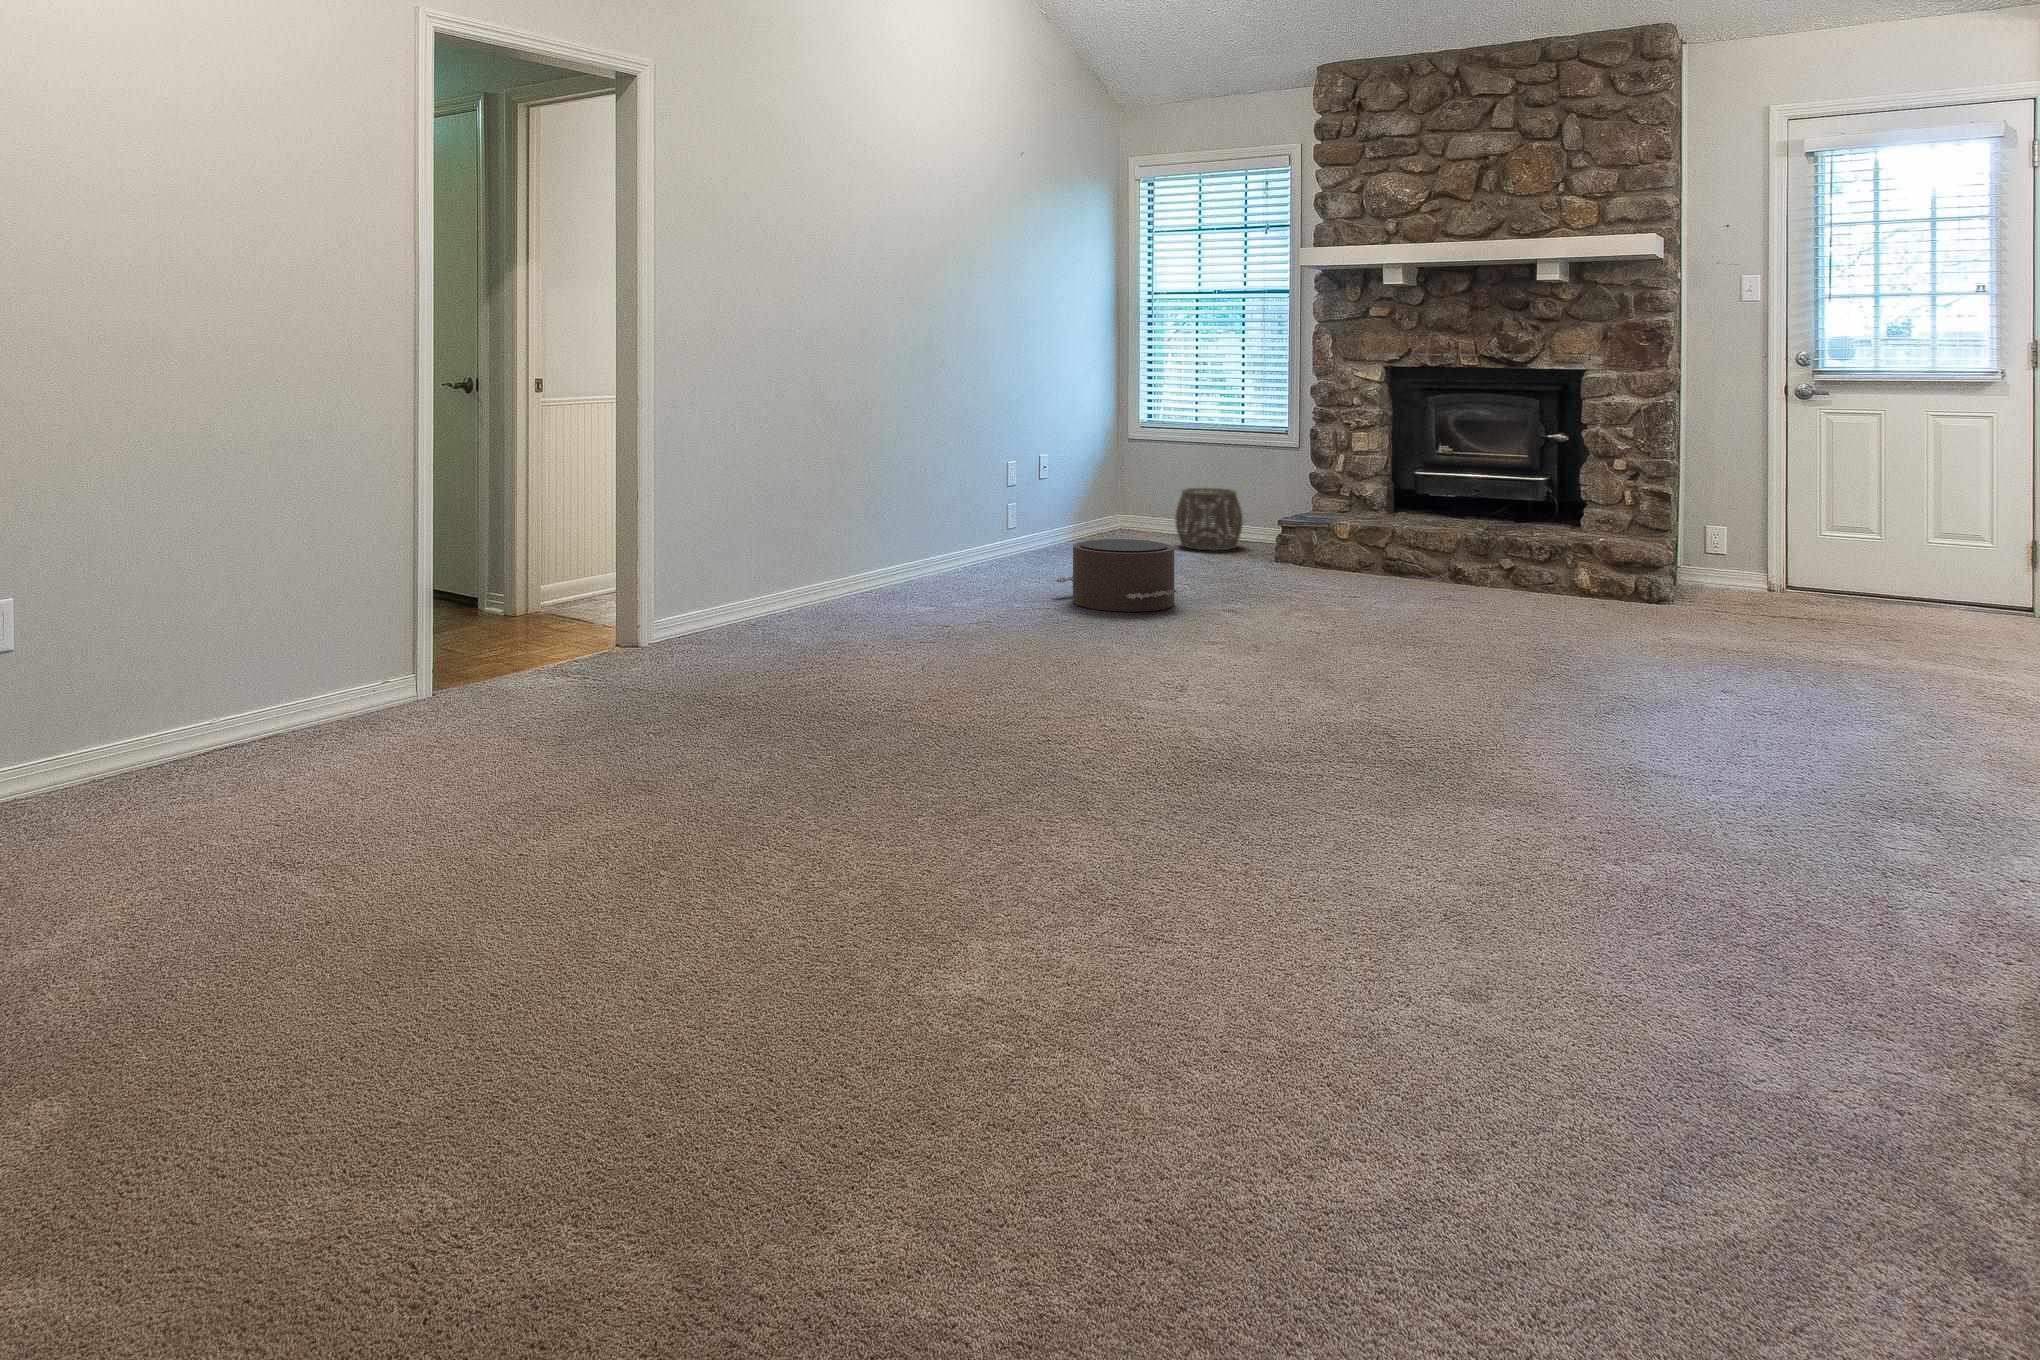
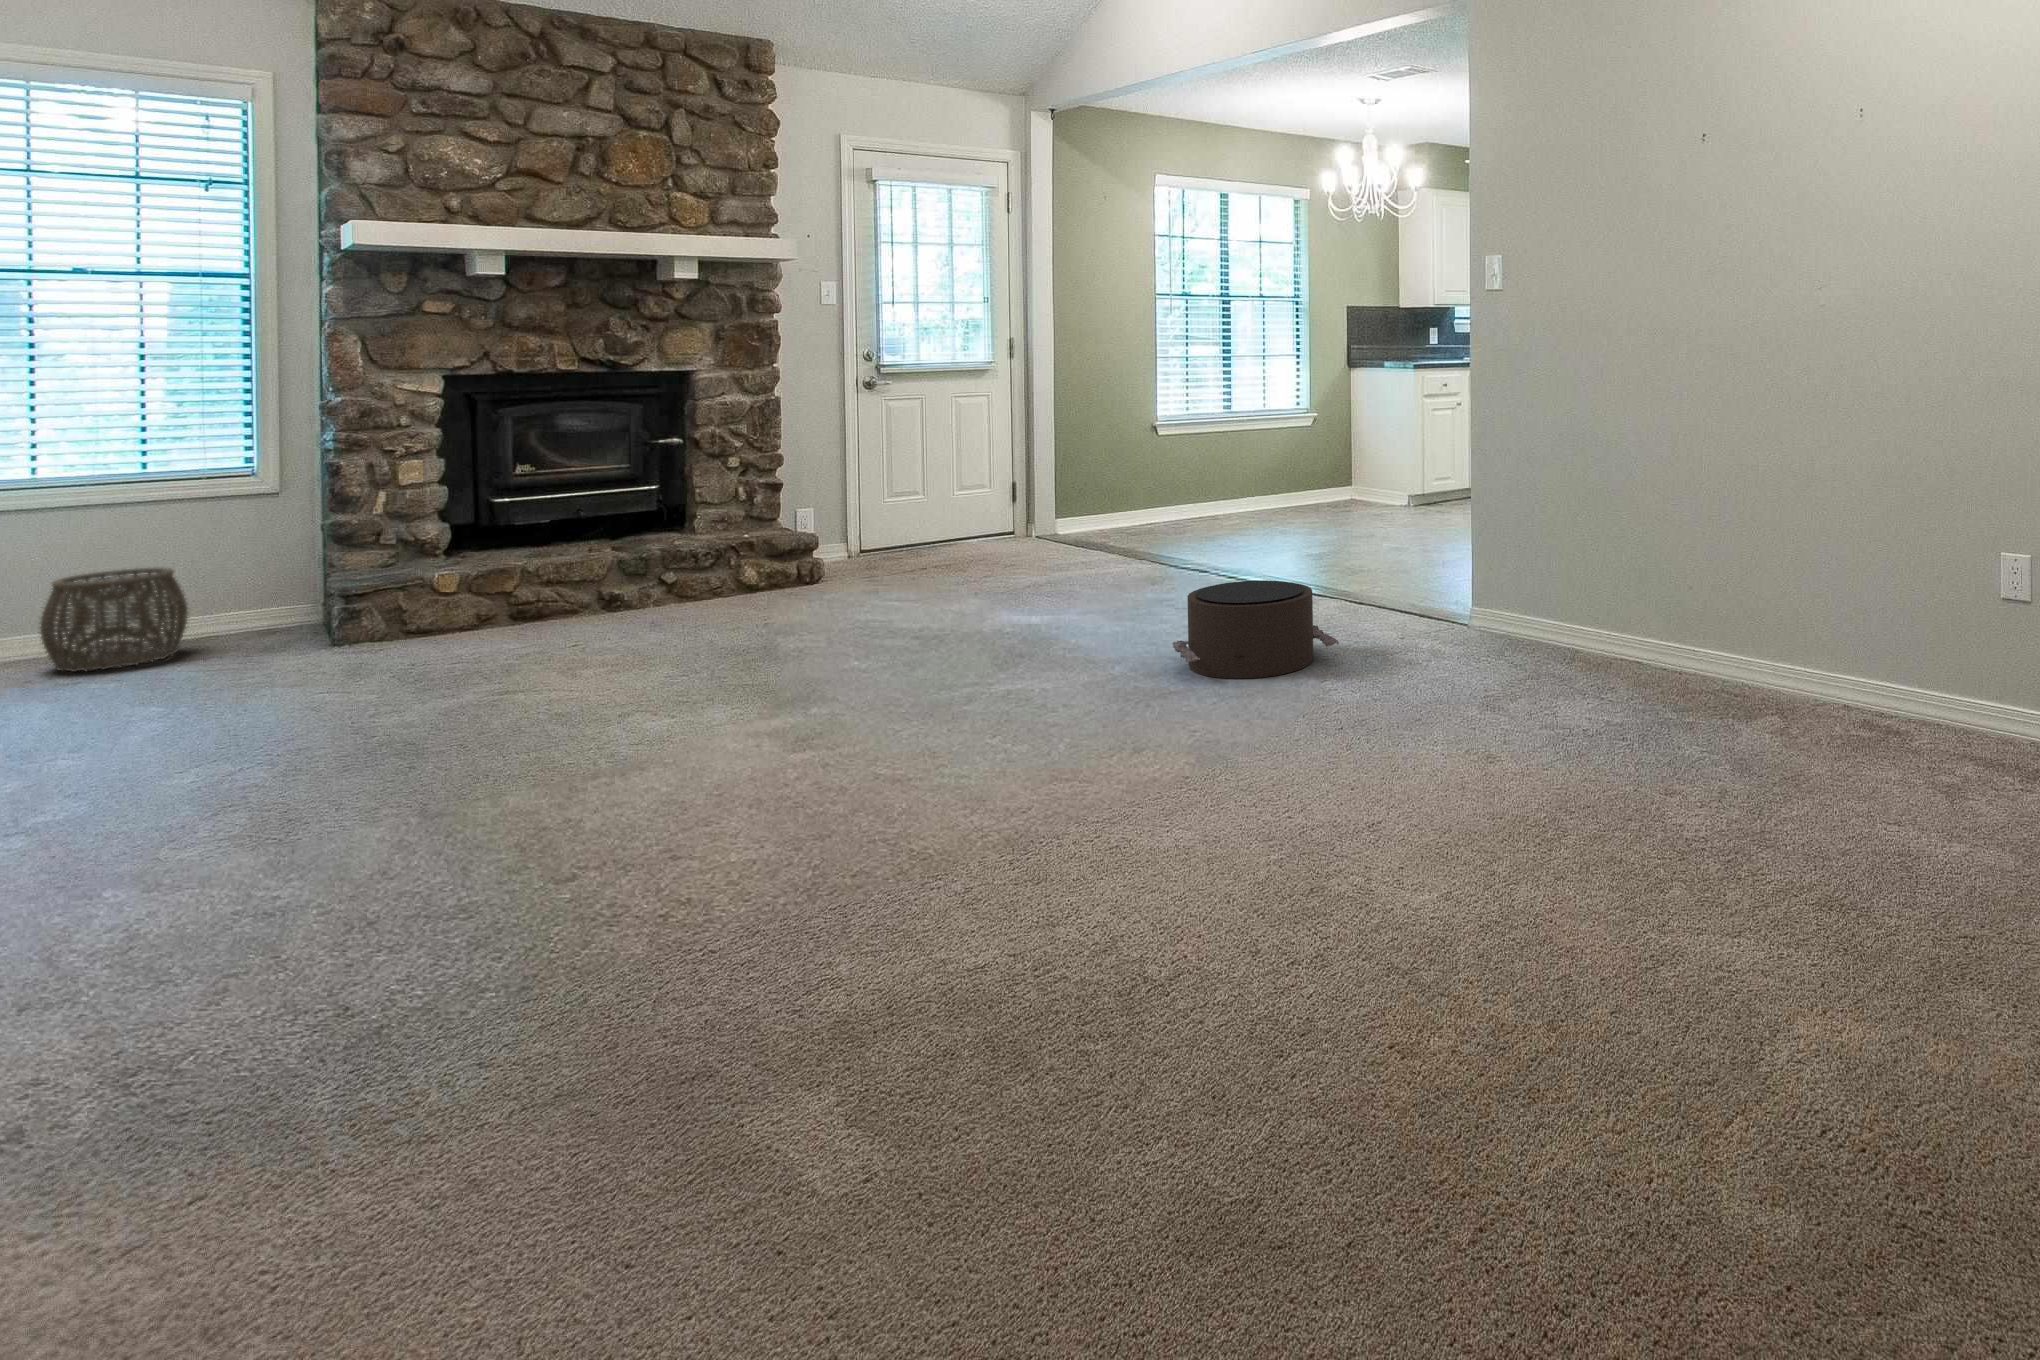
pouf: present [1054,539,1177,612] -> present [1172,580,1339,679]

